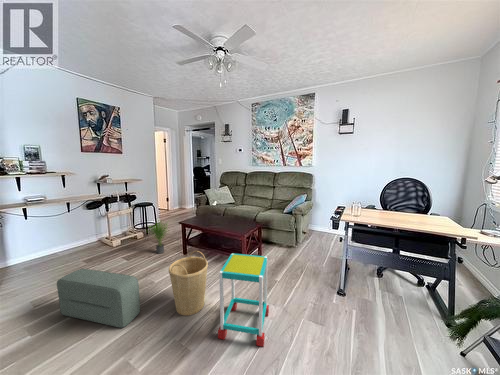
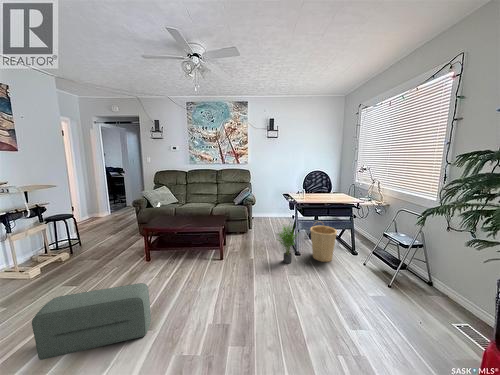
potted plant: present [150,222,167,254] -> present [279,227,297,263]
basket: present [169,251,208,316] -> present [310,225,337,262]
side table: present [218,253,269,347] -> none [232,235,275,307]

